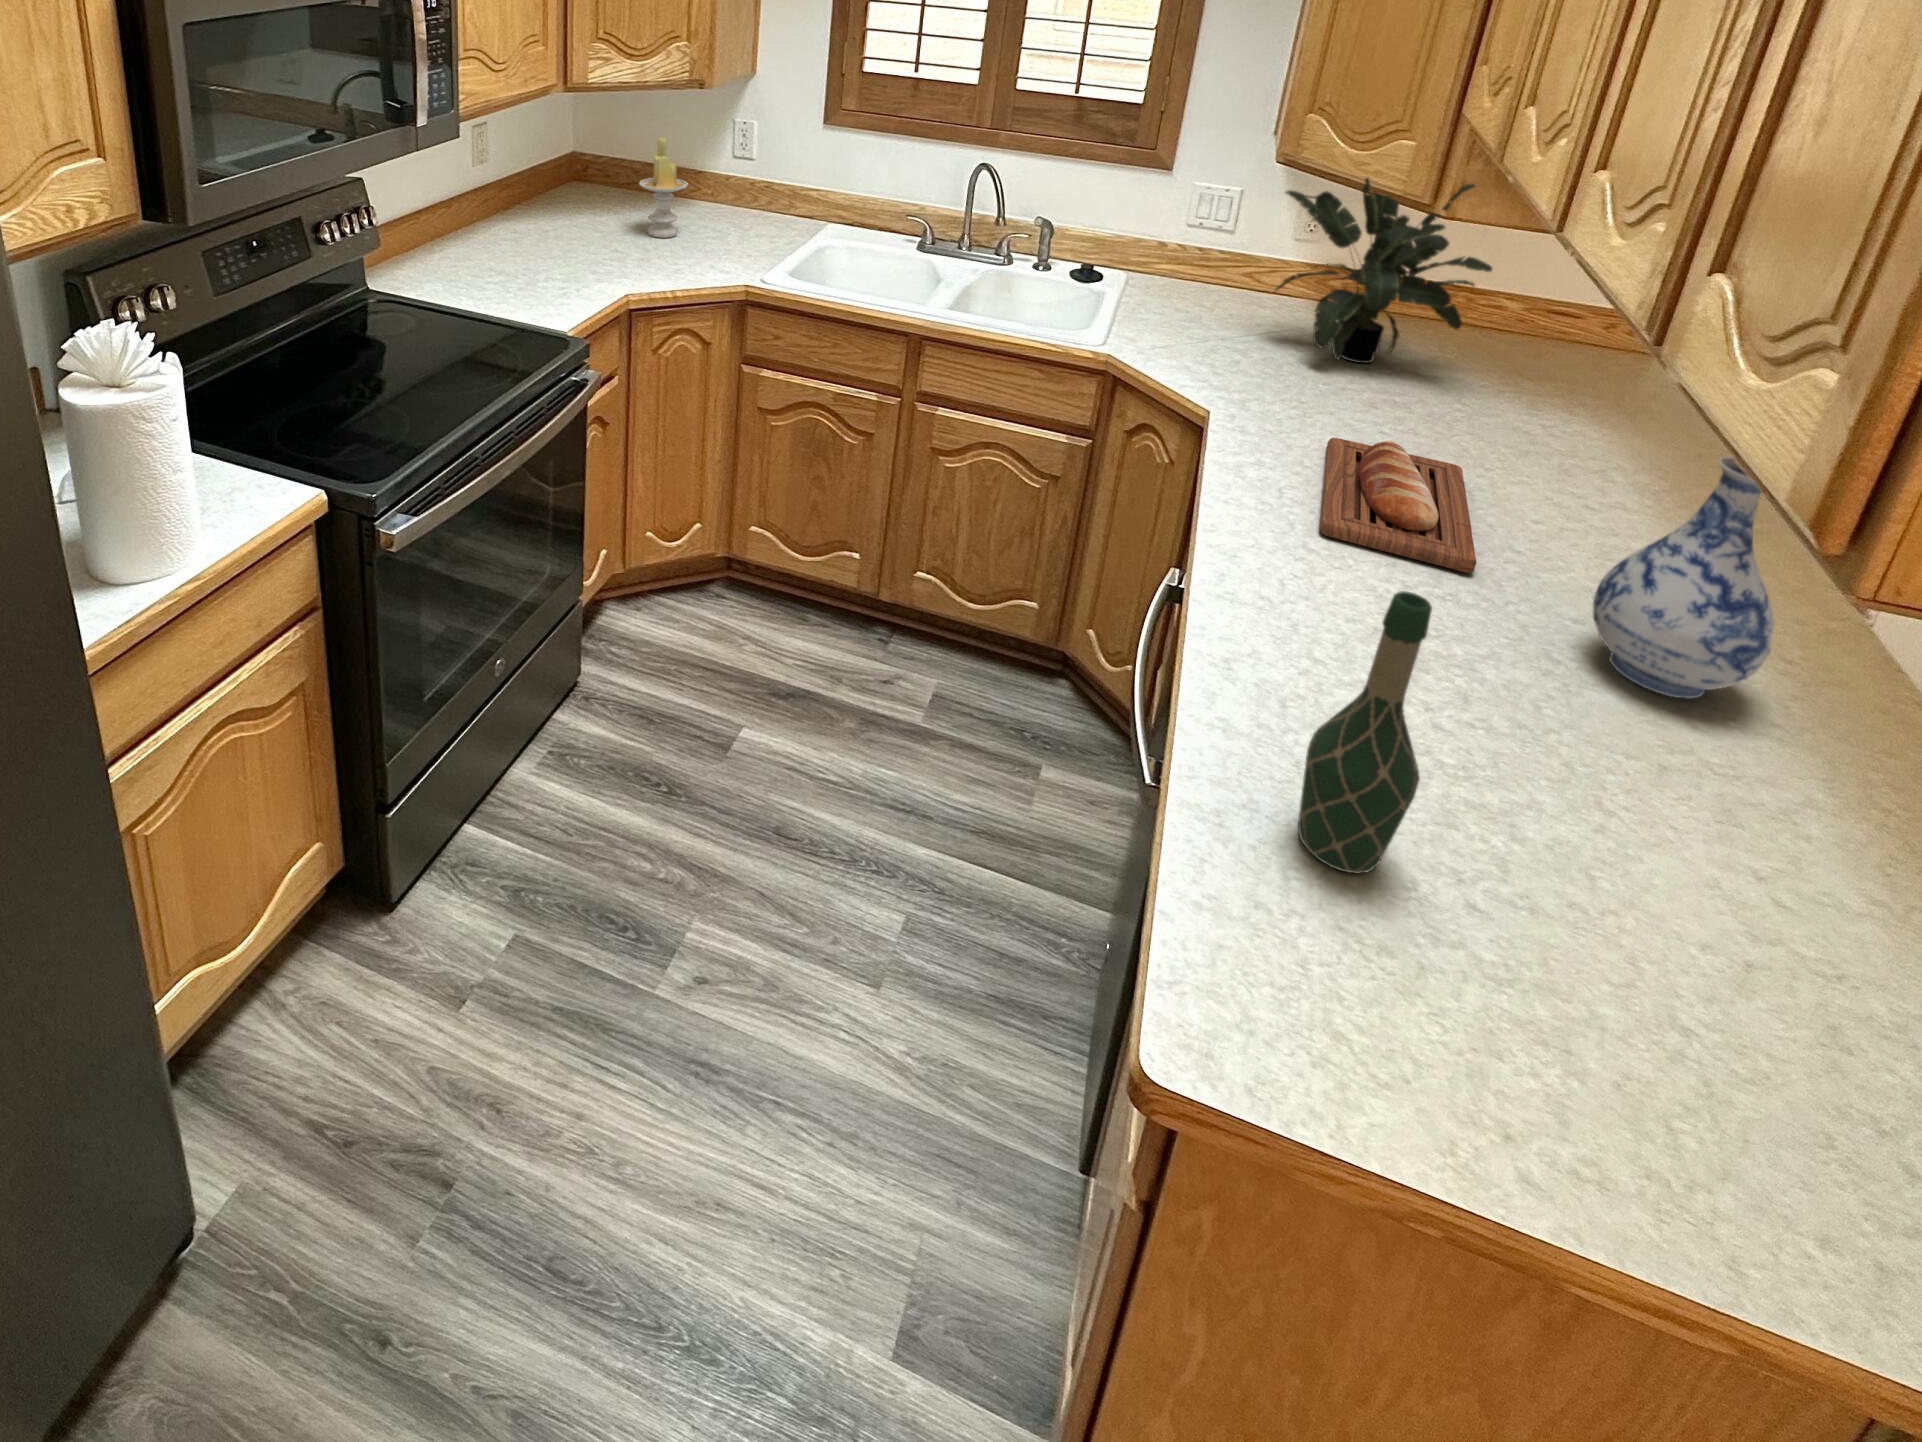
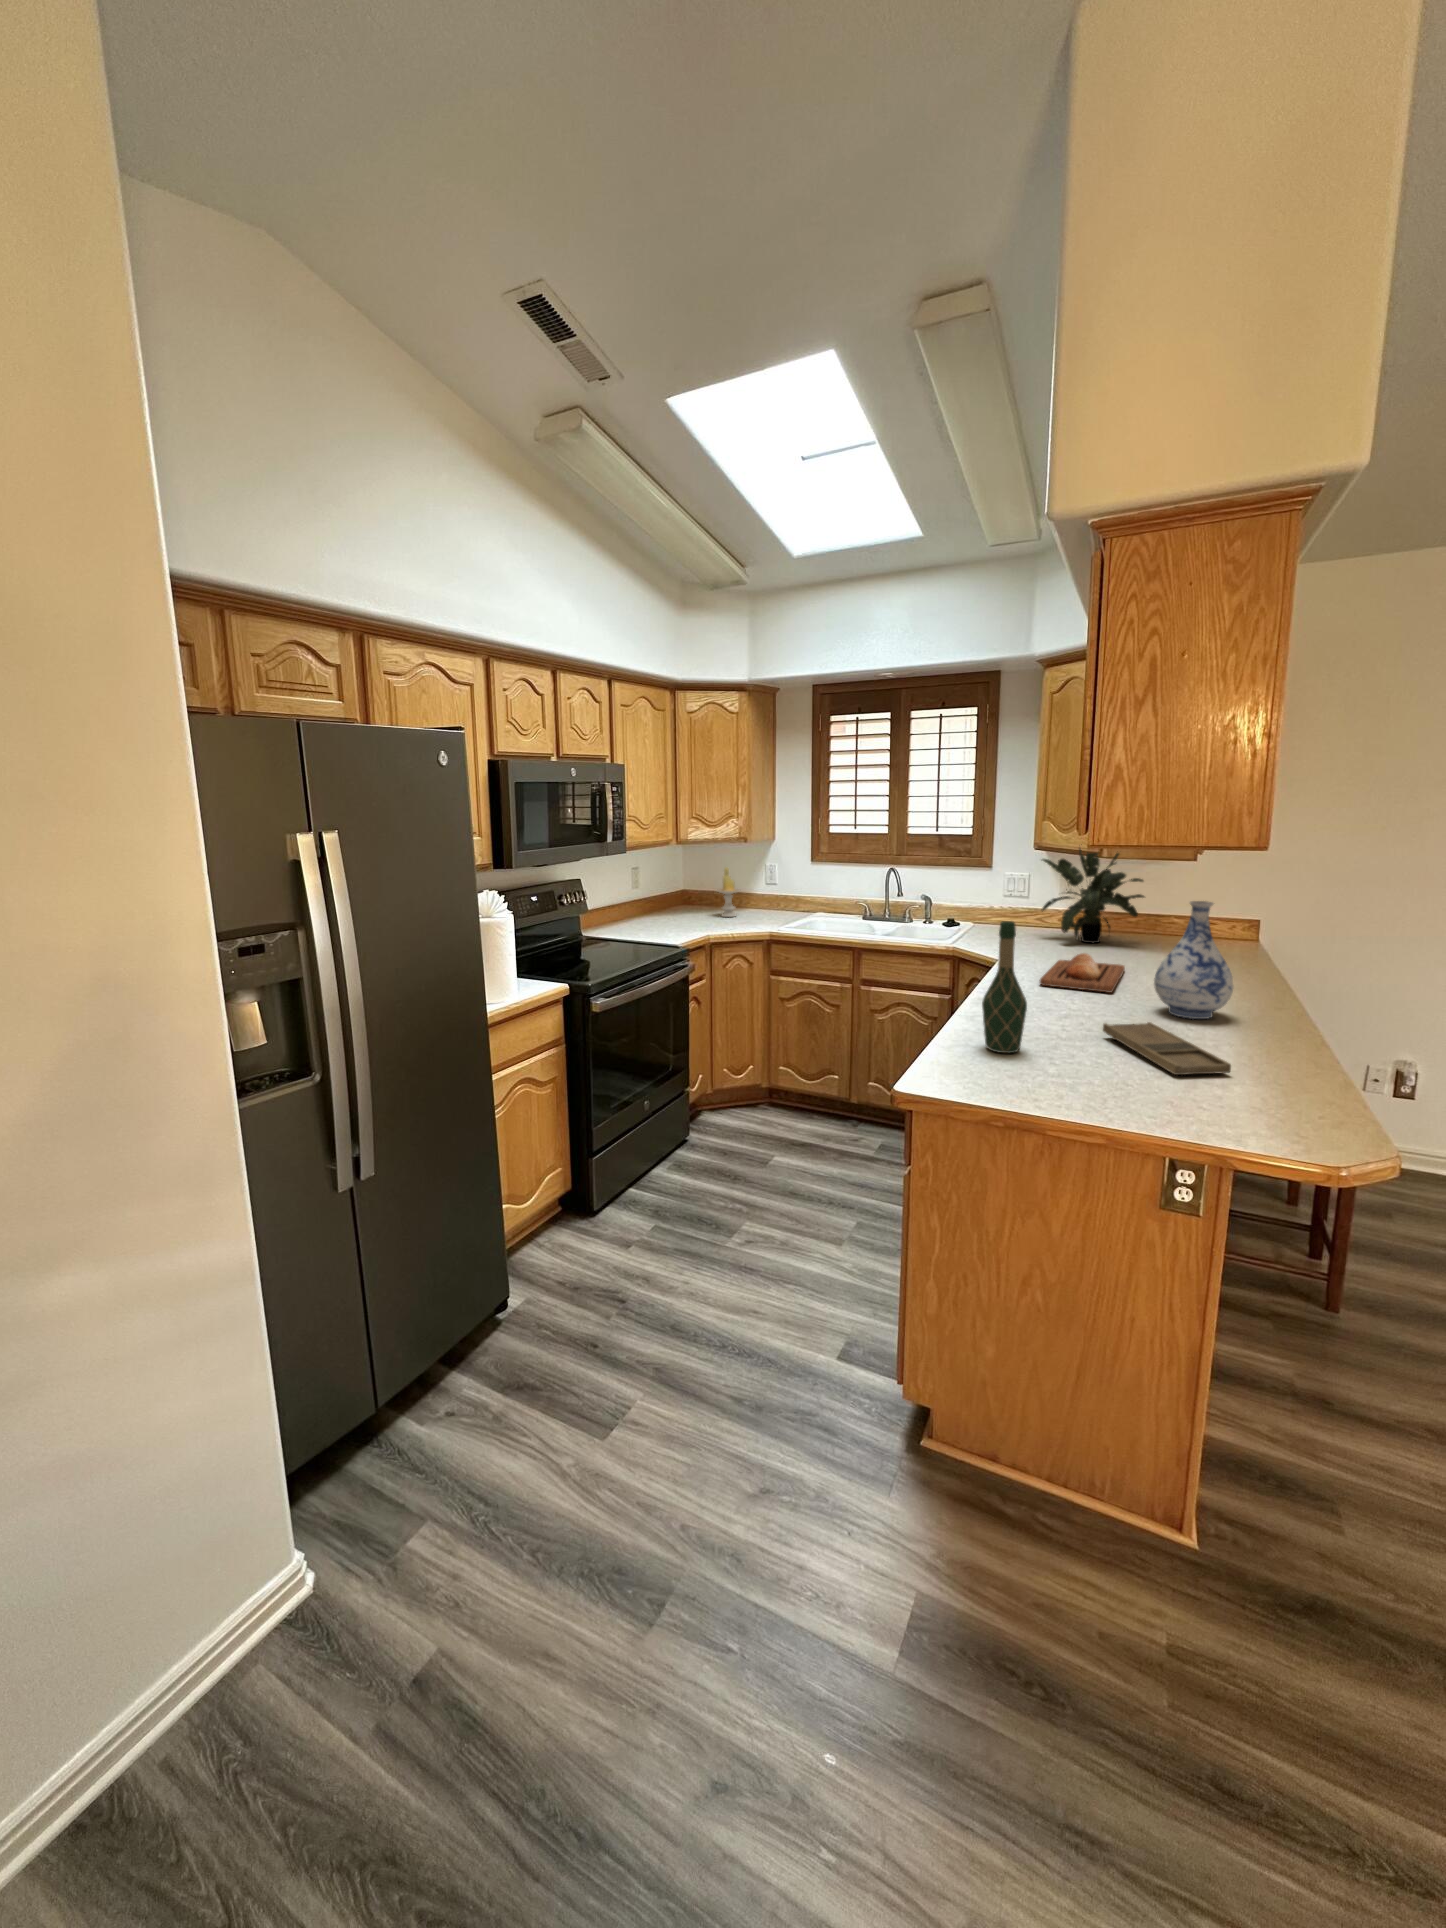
tray: none [1529,753,1880,1002] -> present [1103,1022,1231,1075]

